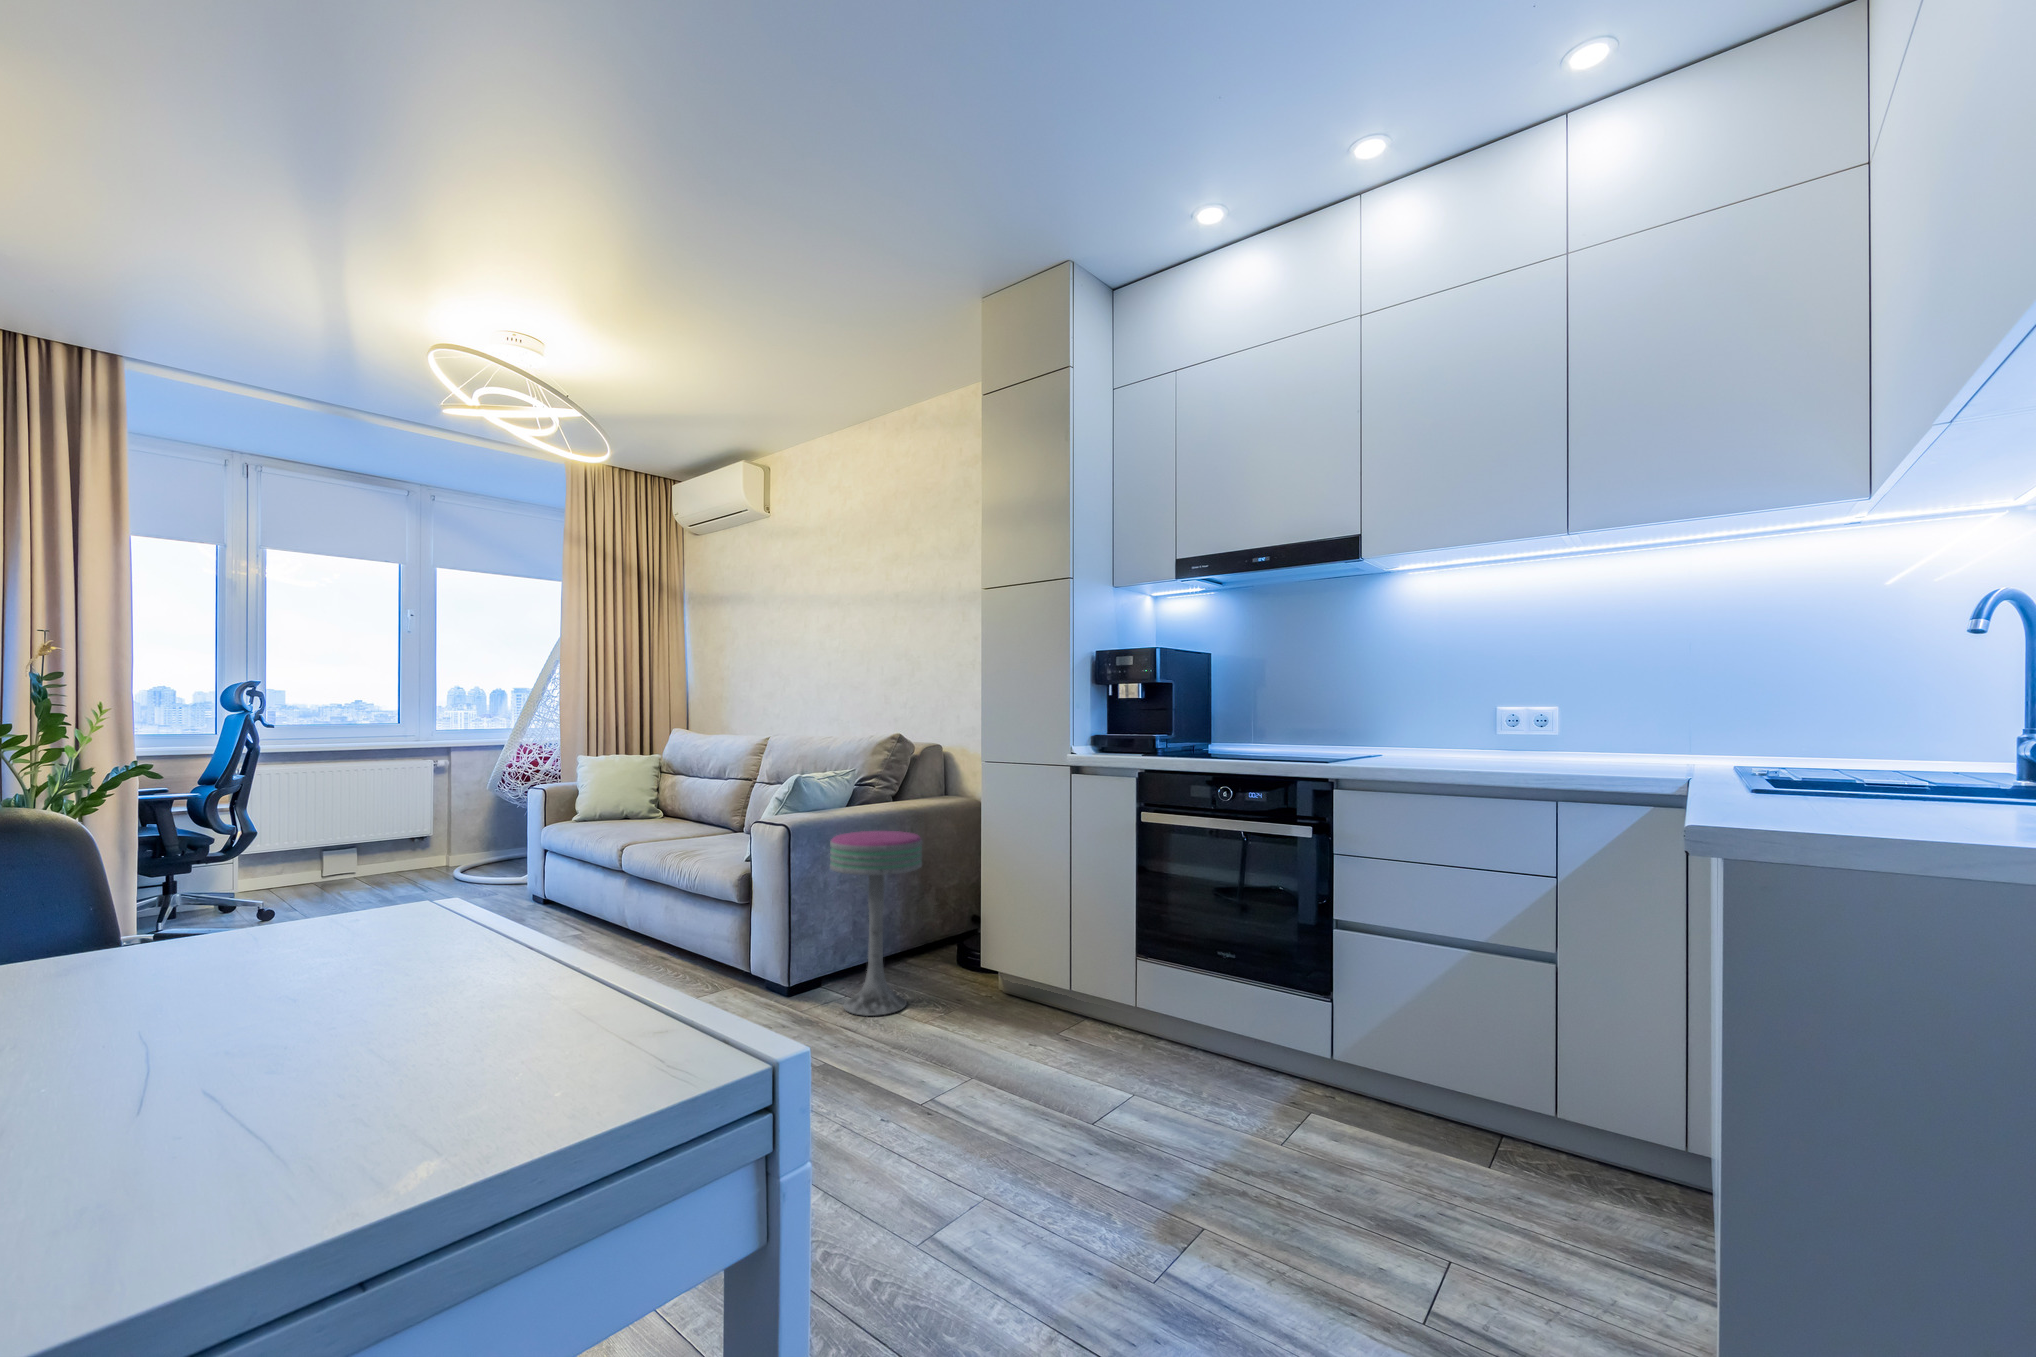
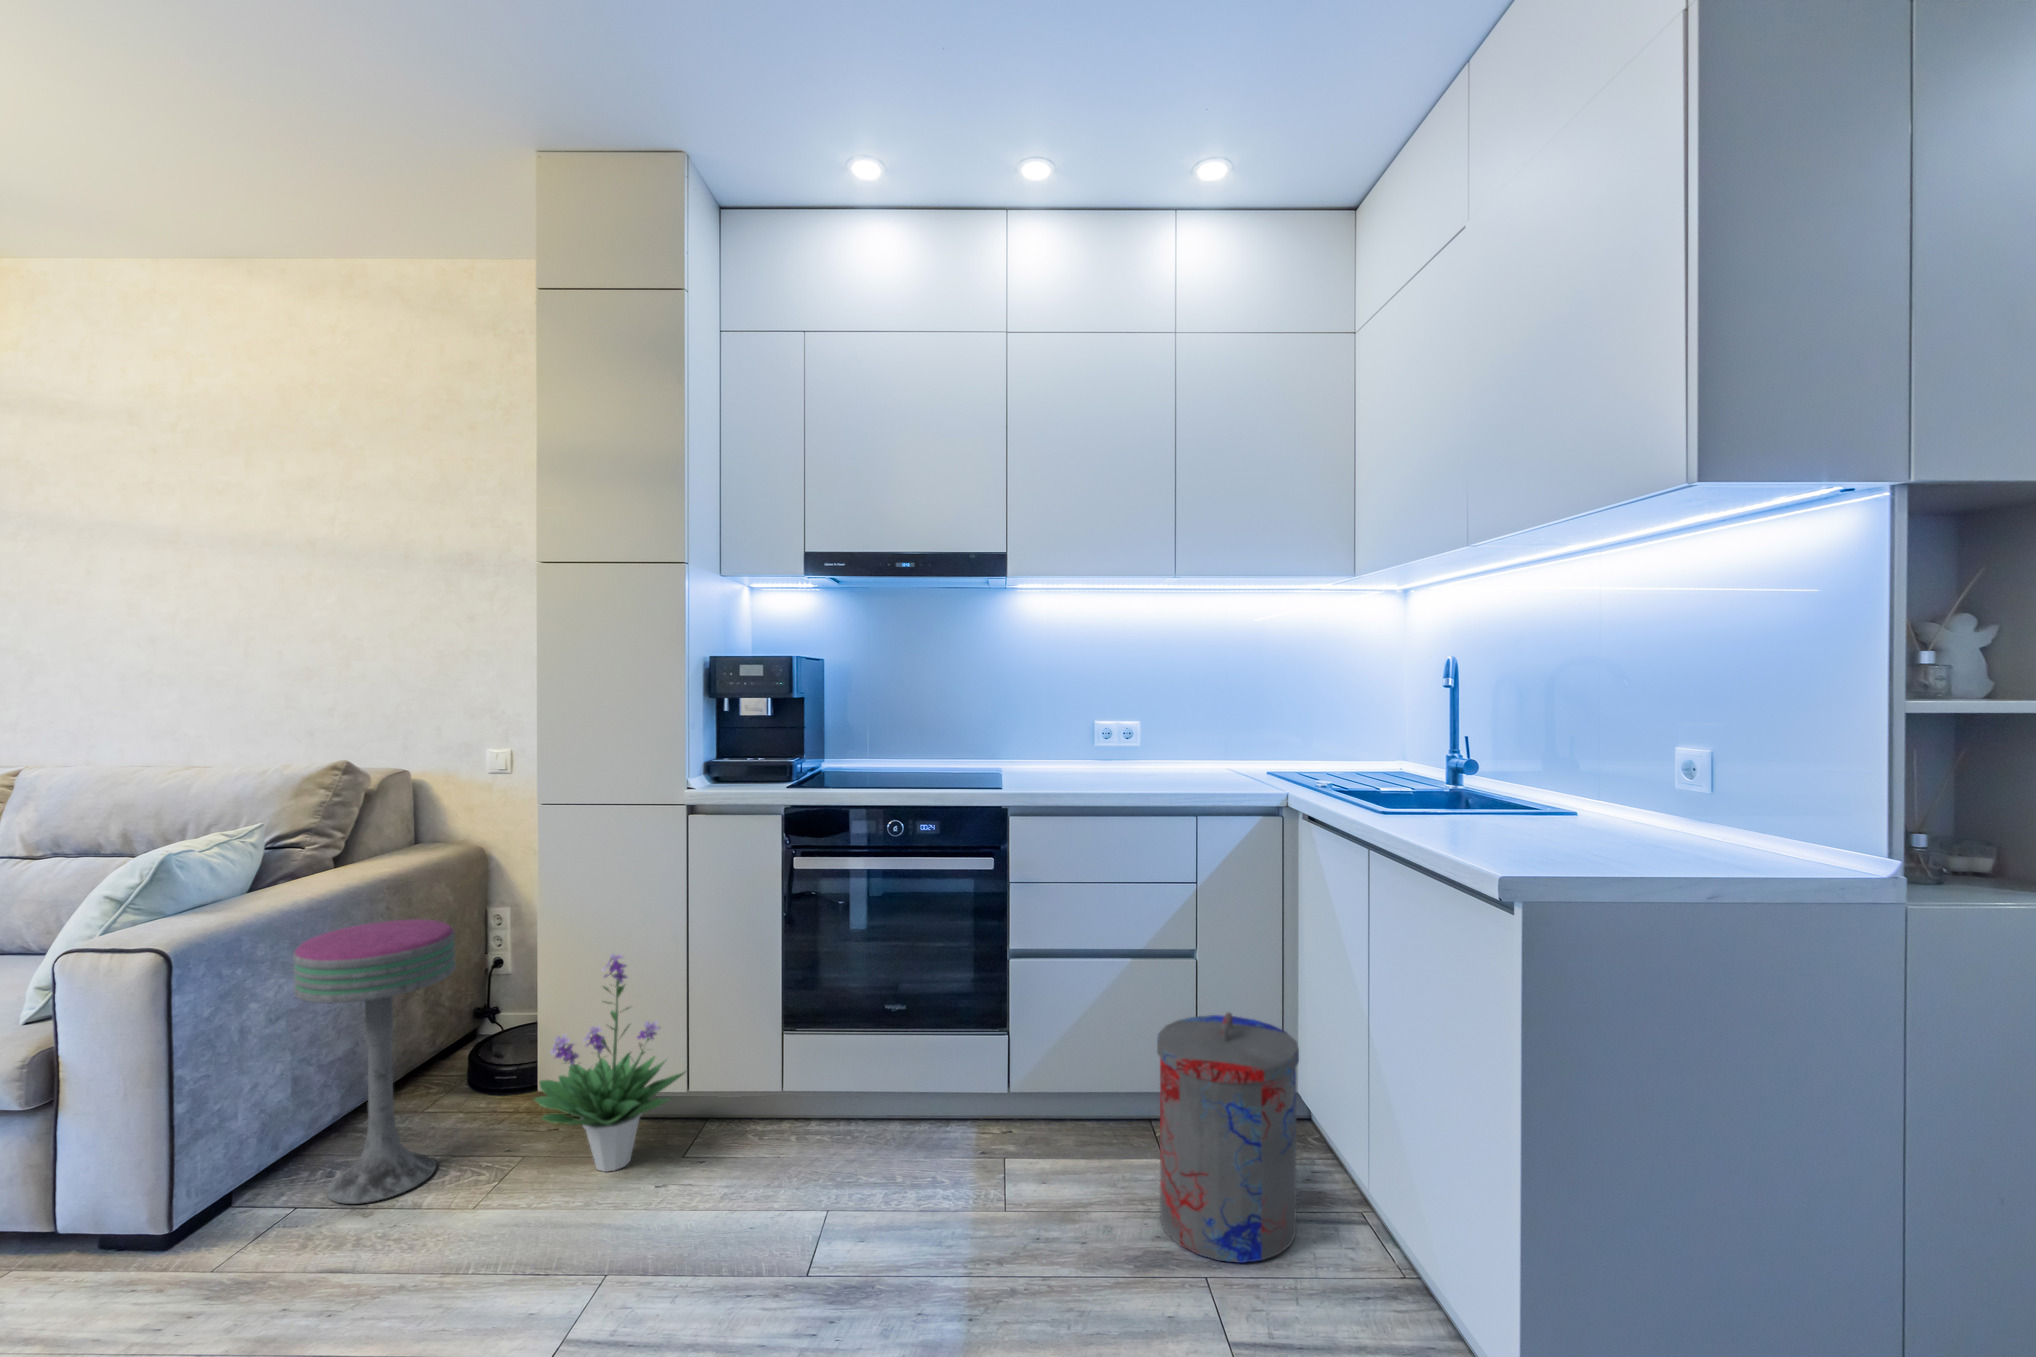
potted plant: none [950,872,1065,1037] -> present [535,954,685,1172]
trash can: none [1432,1002,1613,1289] -> present [1157,1013,1299,1263]

